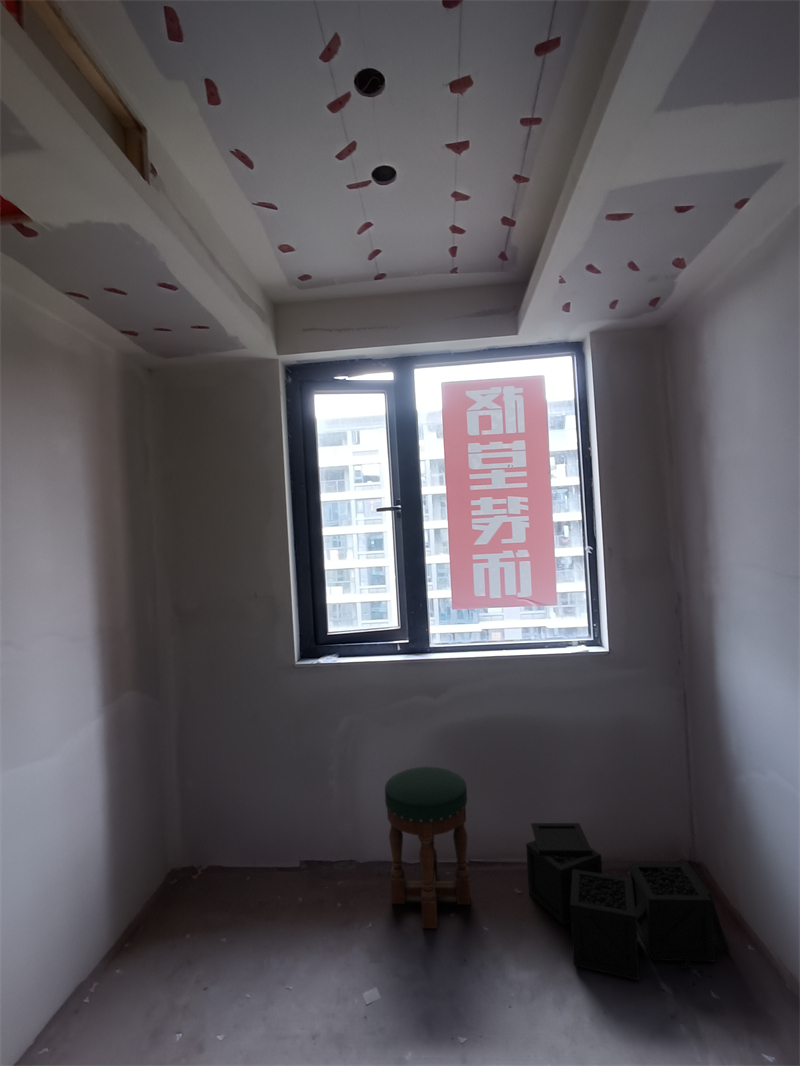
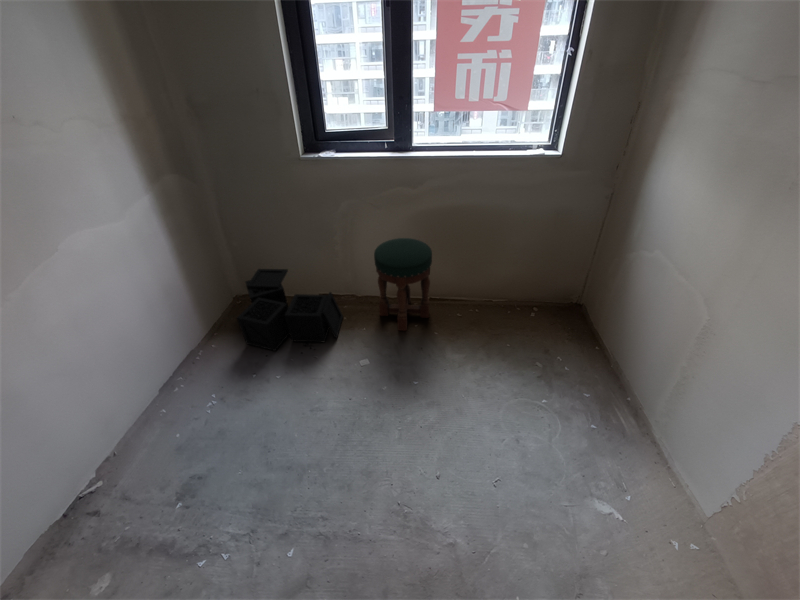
storage bin: present [526,823,729,986] -> present [237,269,343,354]

